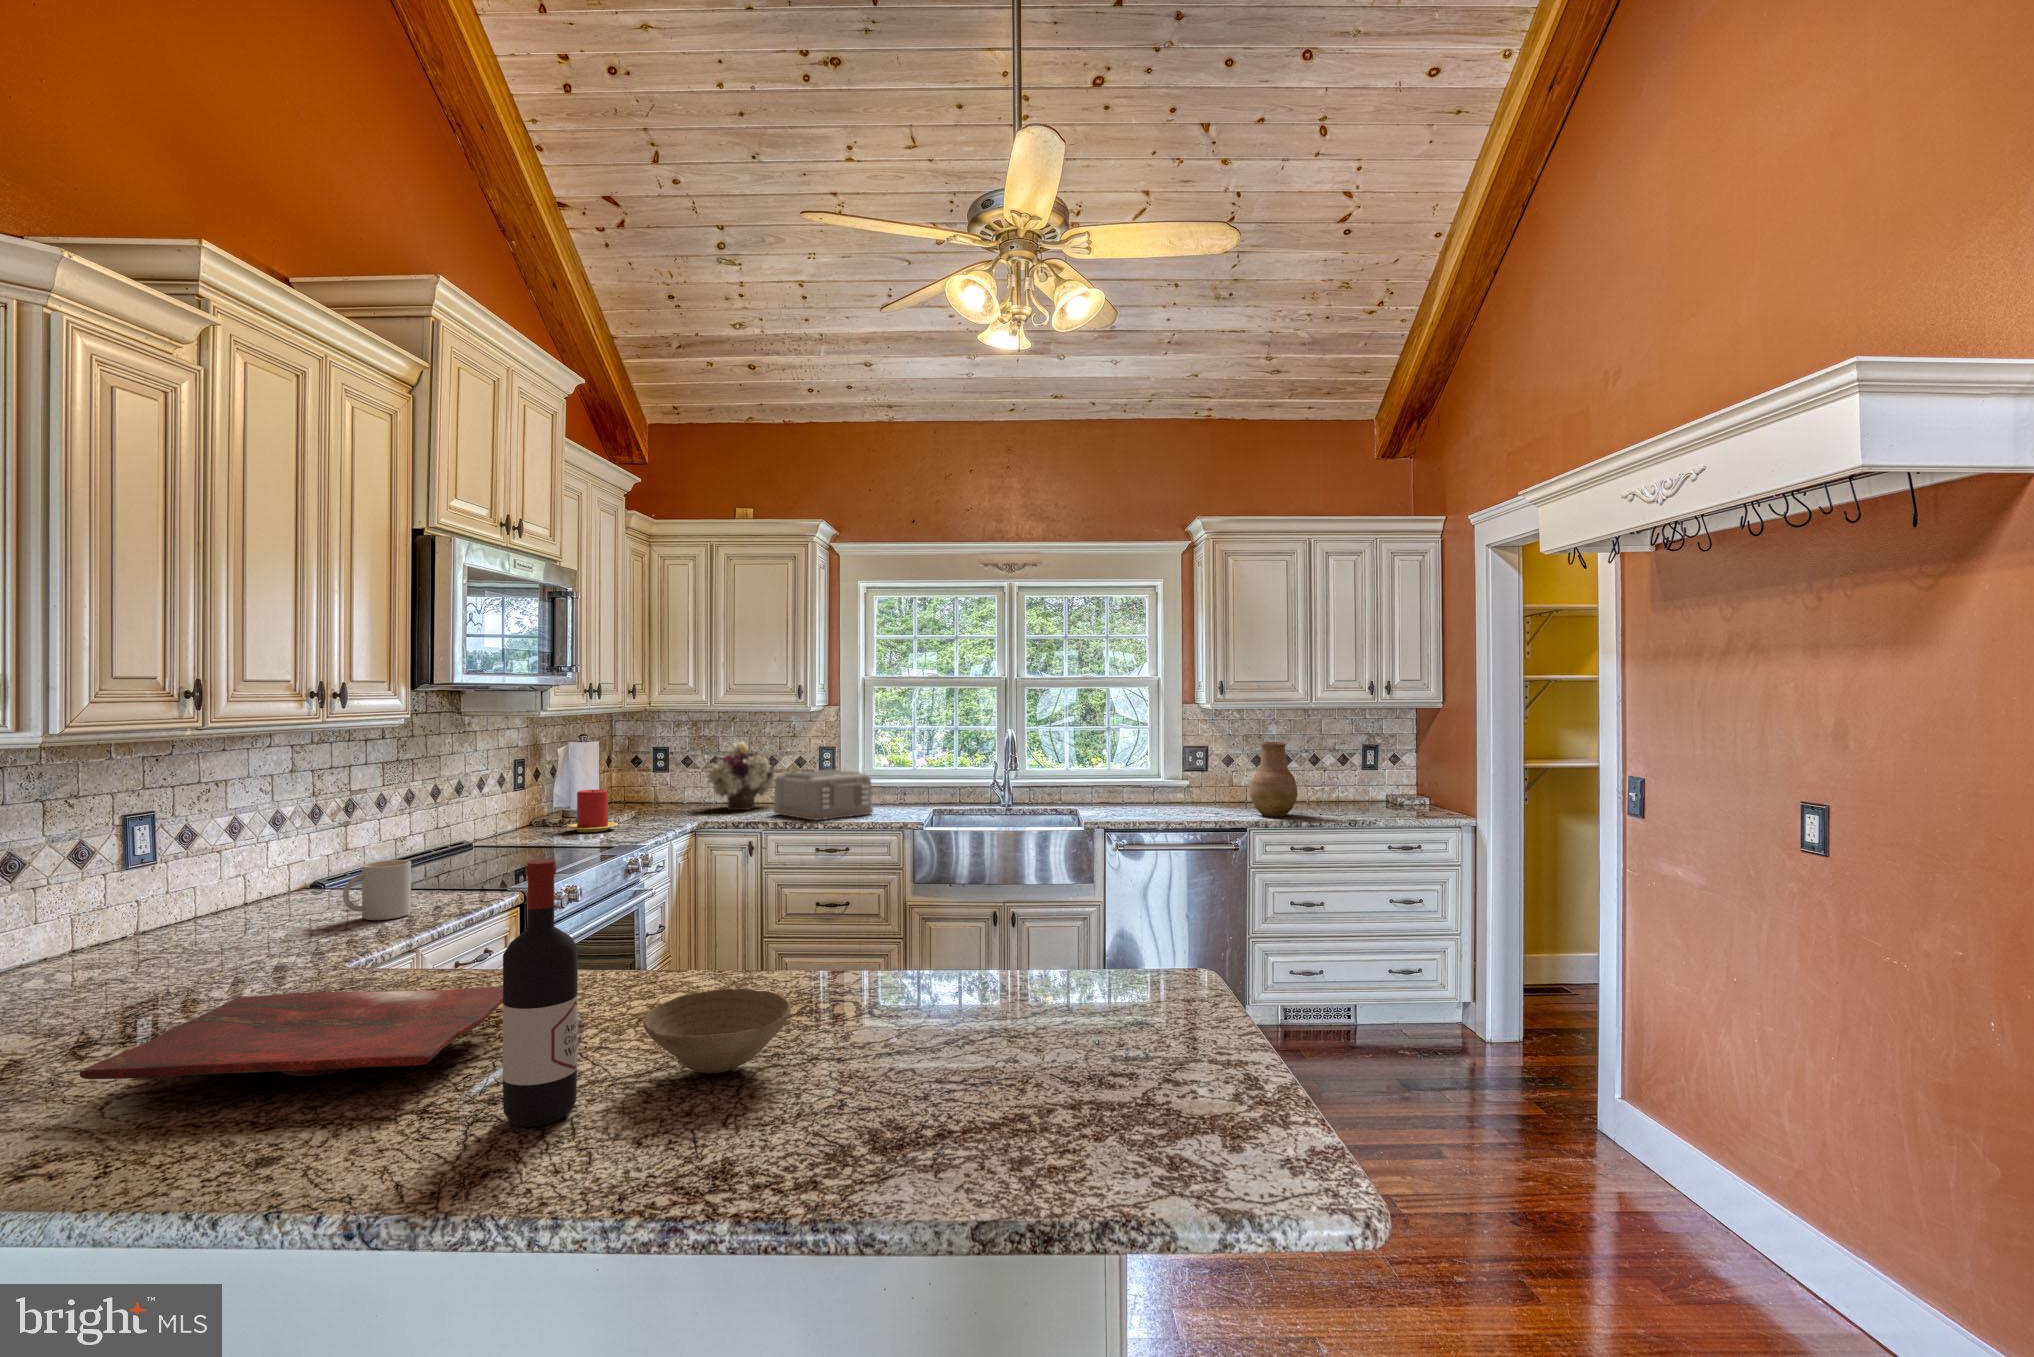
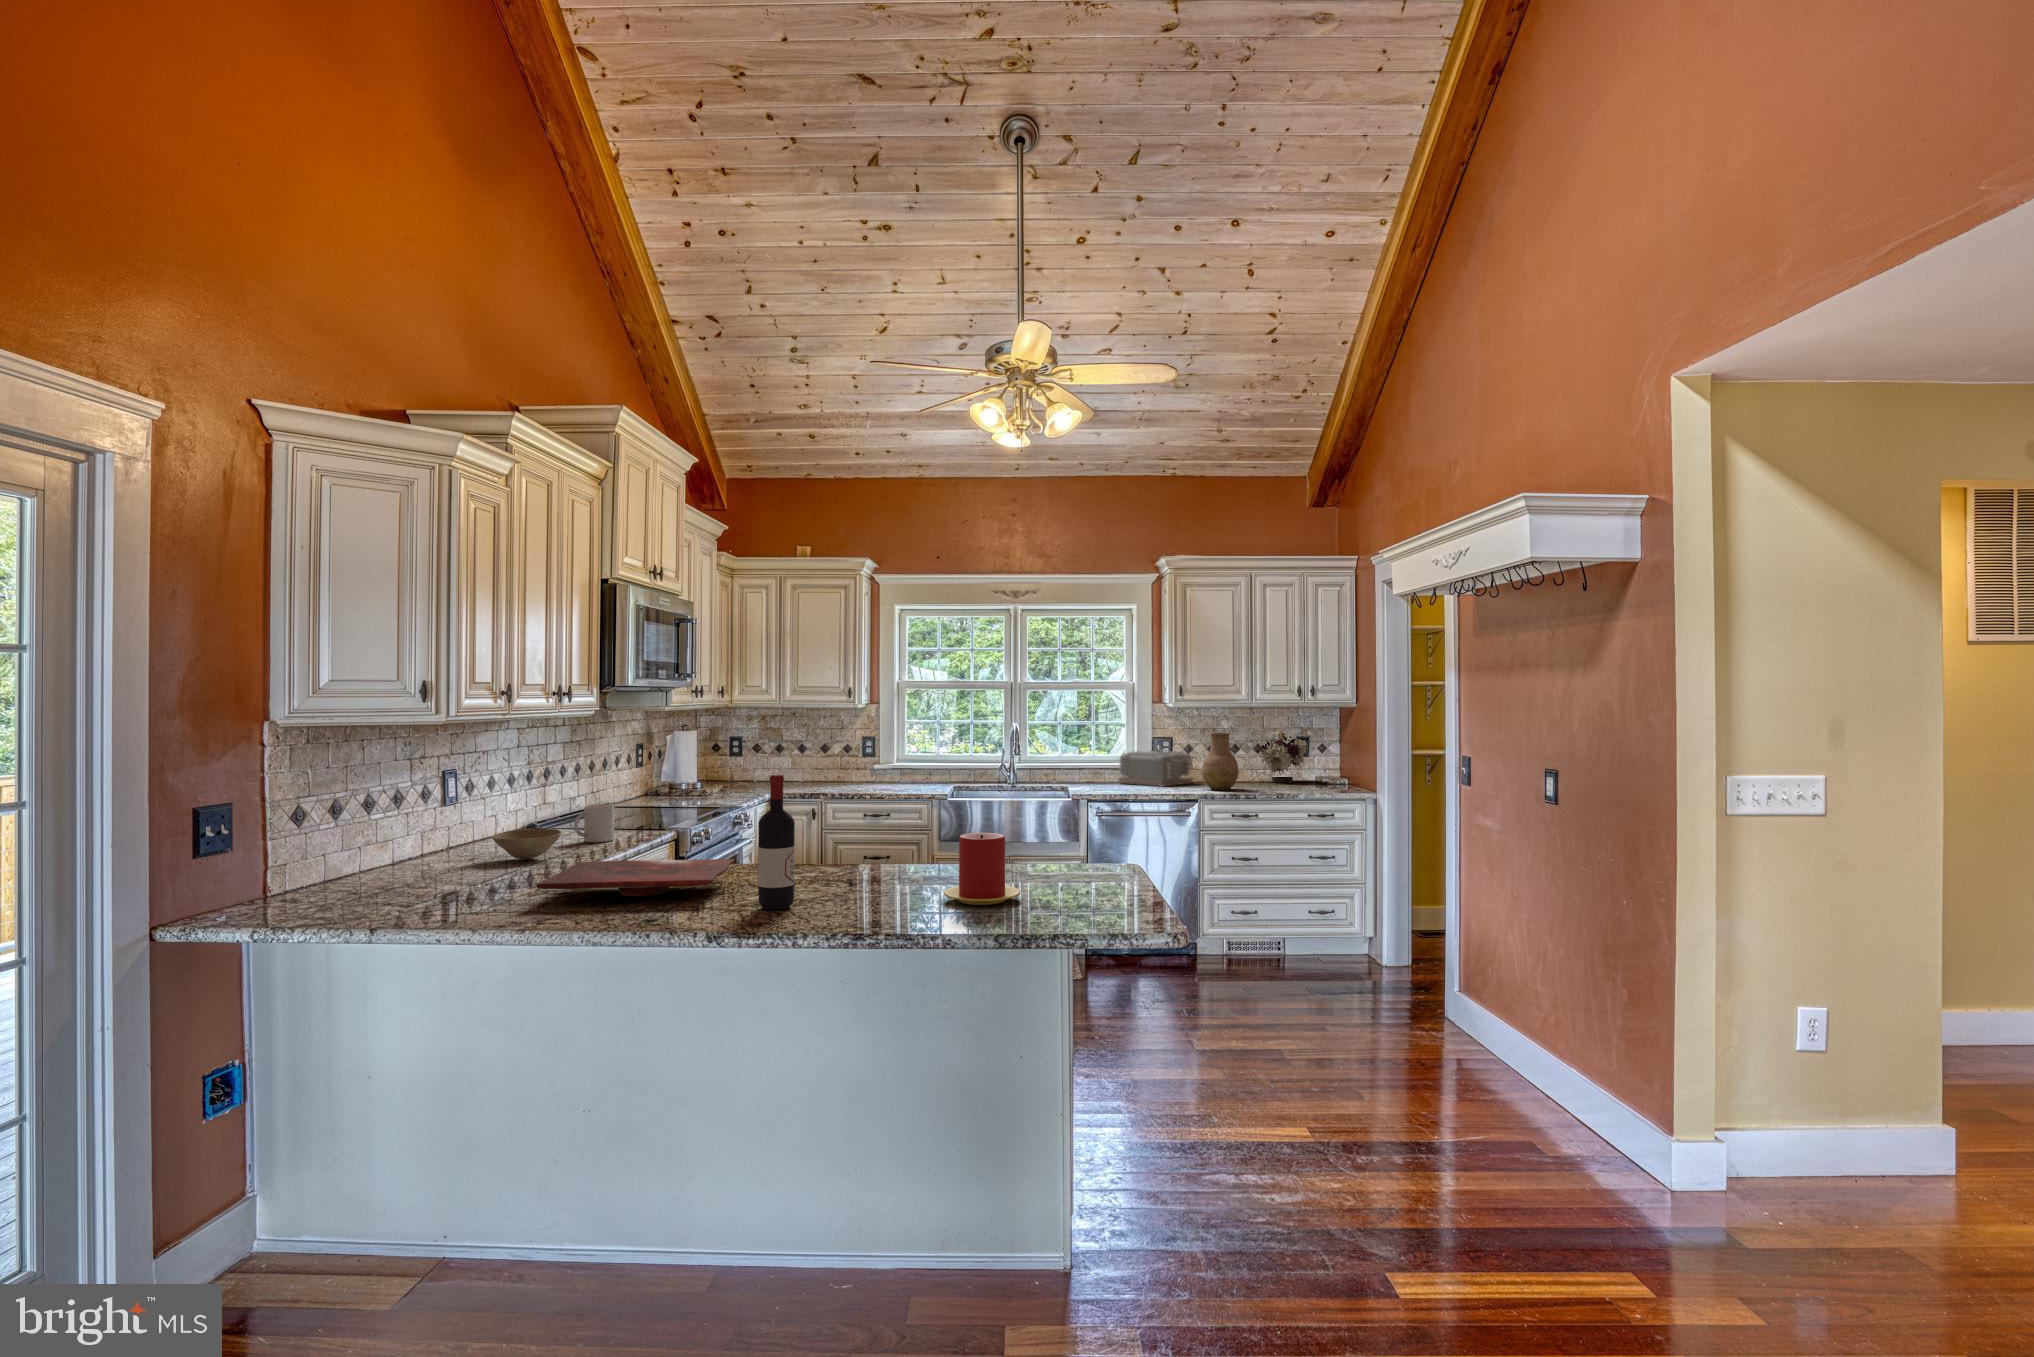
flower arrangement: present [706,742,776,810] -> present [1261,730,1307,783]
toaster: present [773,769,873,820] -> present [1118,750,1193,787]
candle: present [567,790,618,832] -> present [944,833,1020,905]
bowl: present [643,989,791,1073] -> present [493,828,561,859]

